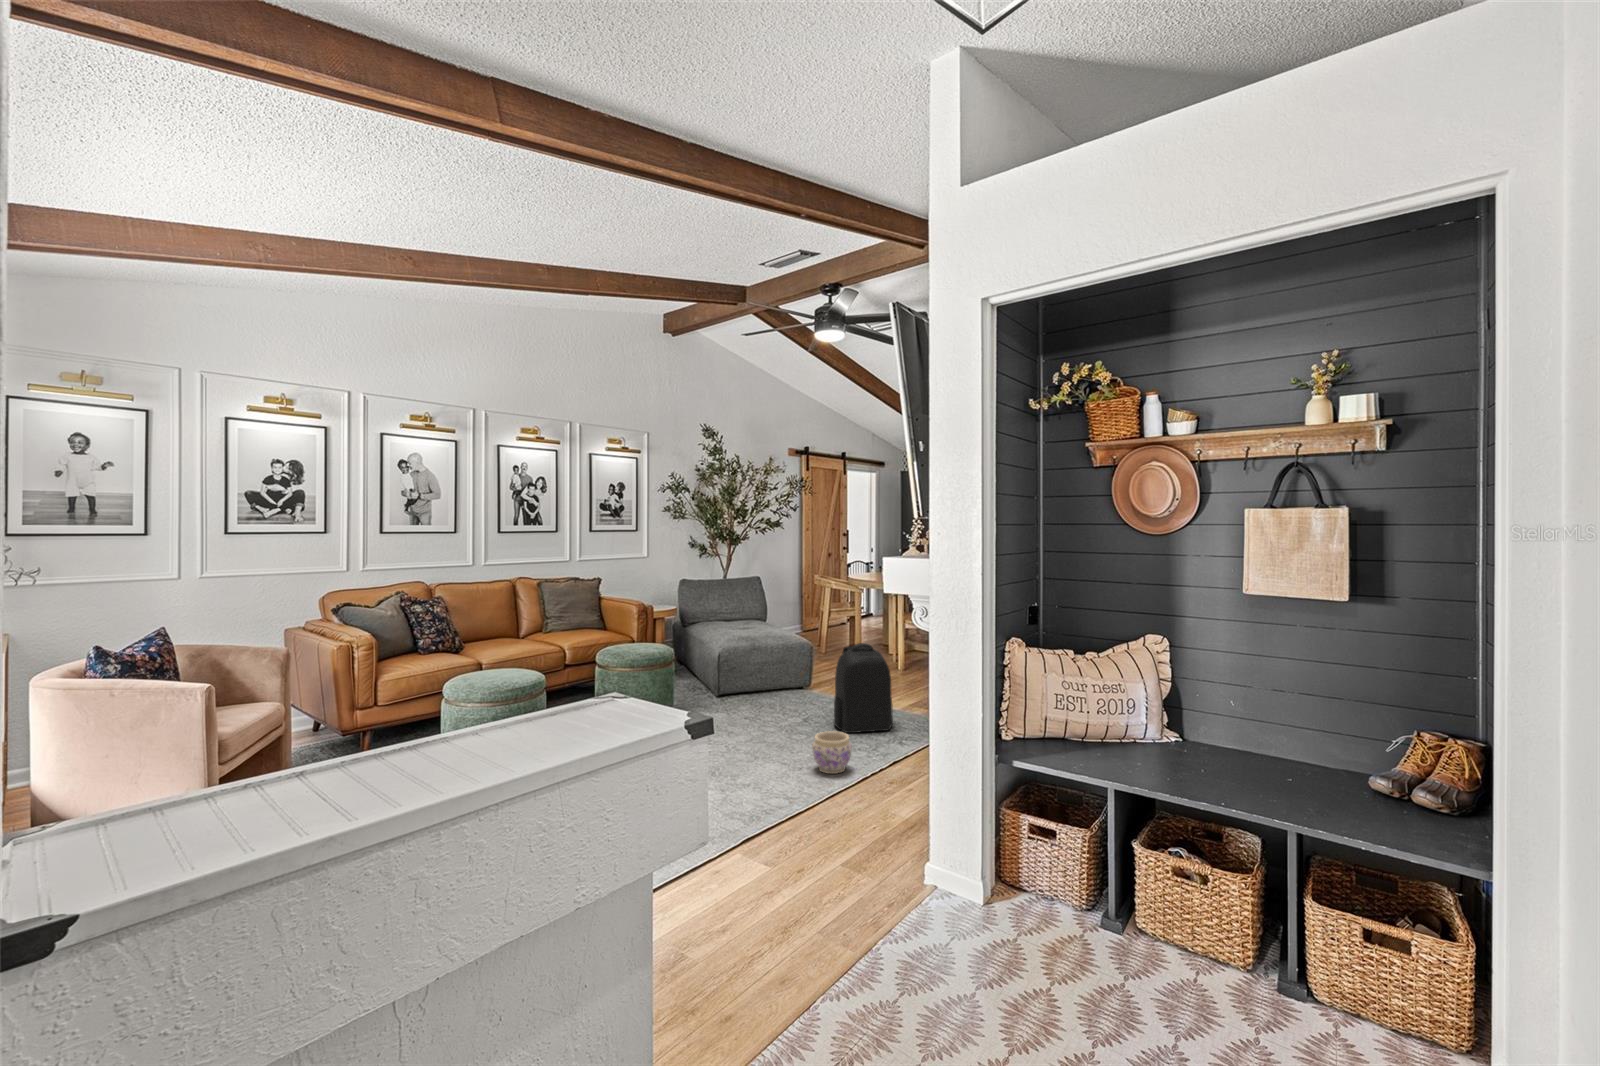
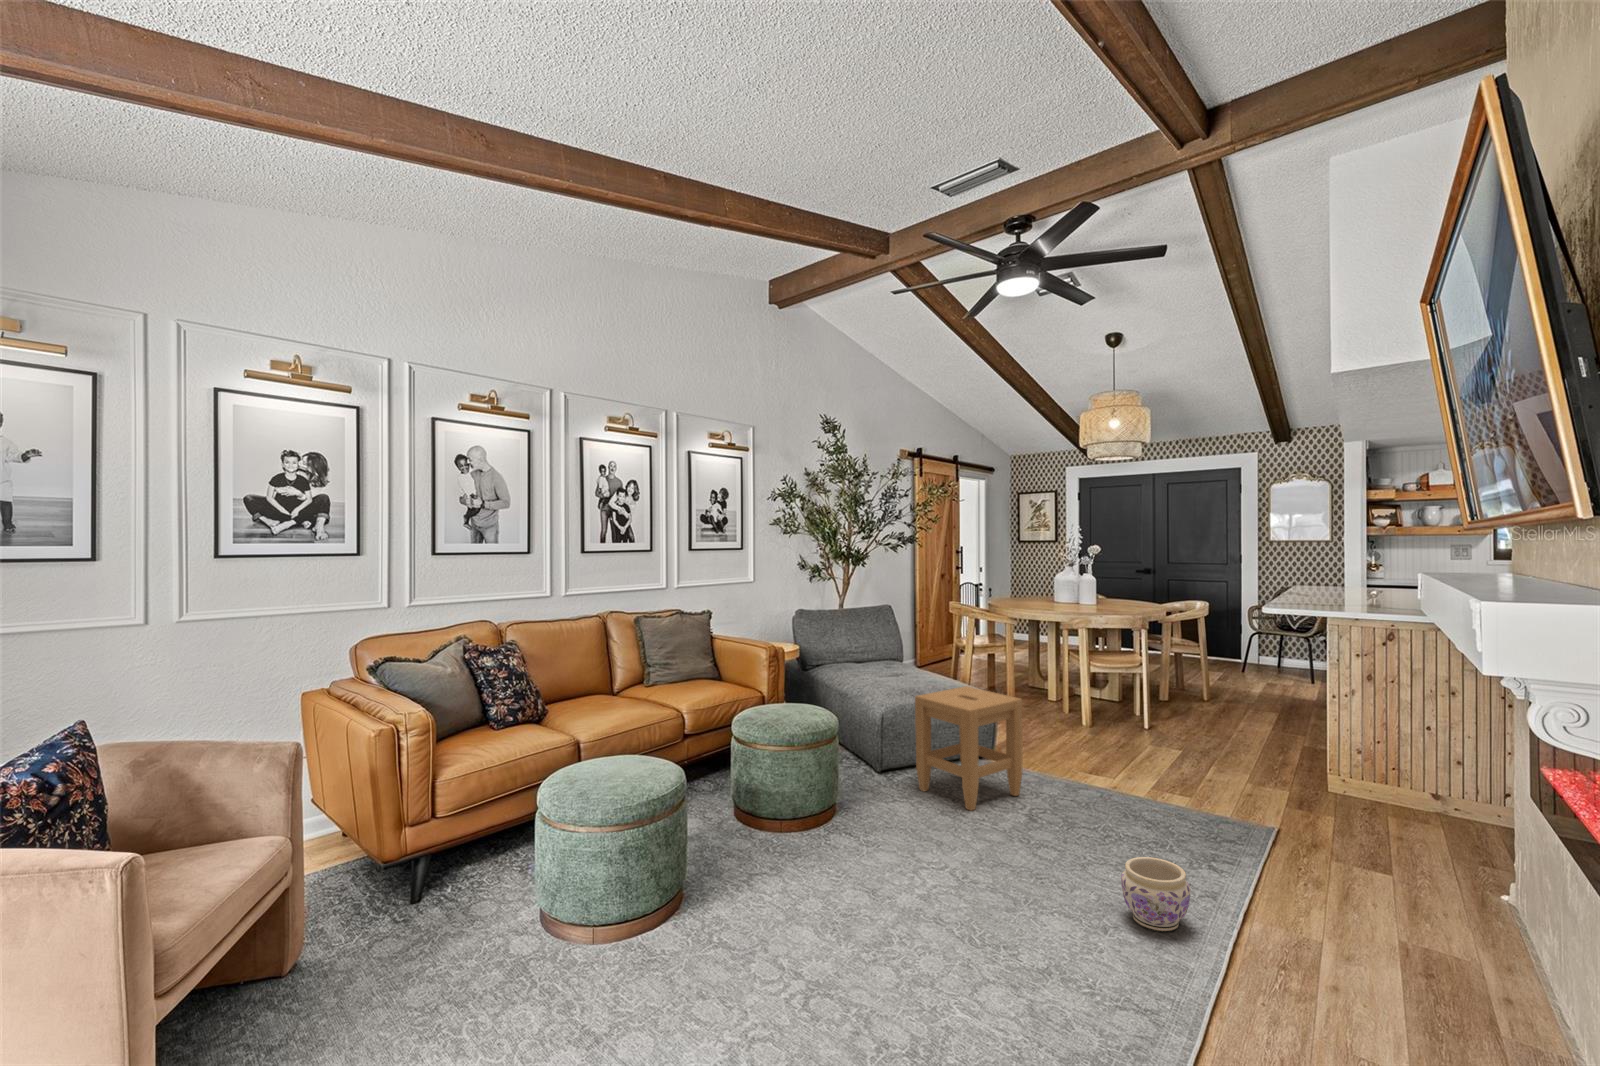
stool: none [734,633,808,717] -> present [915,686,1022,811]
backpack: present [834,643,893,733] -> none [1082,706,1175,841]

